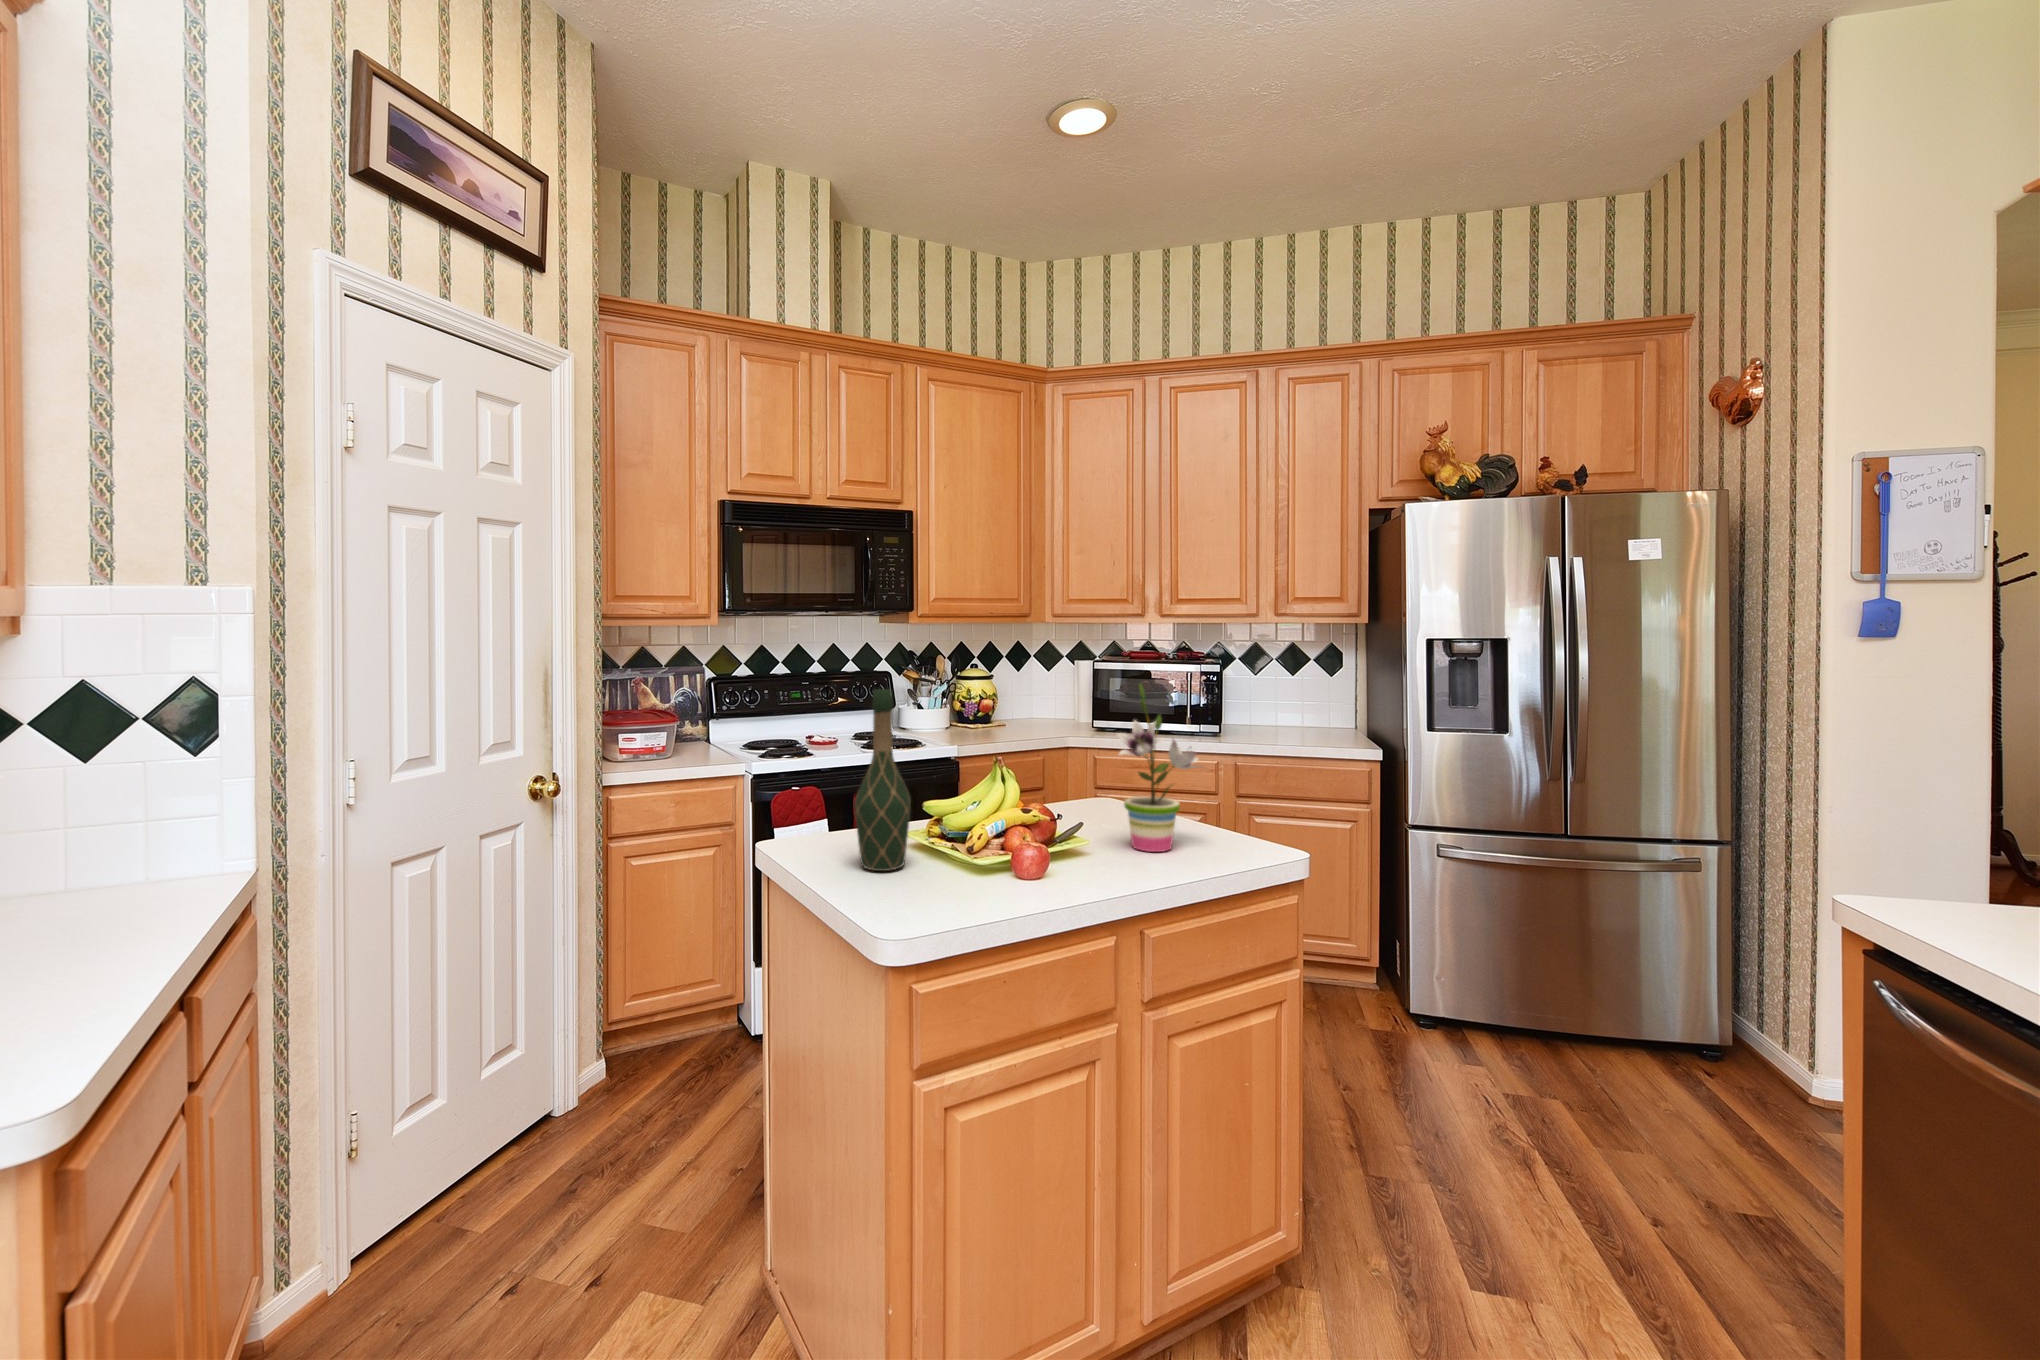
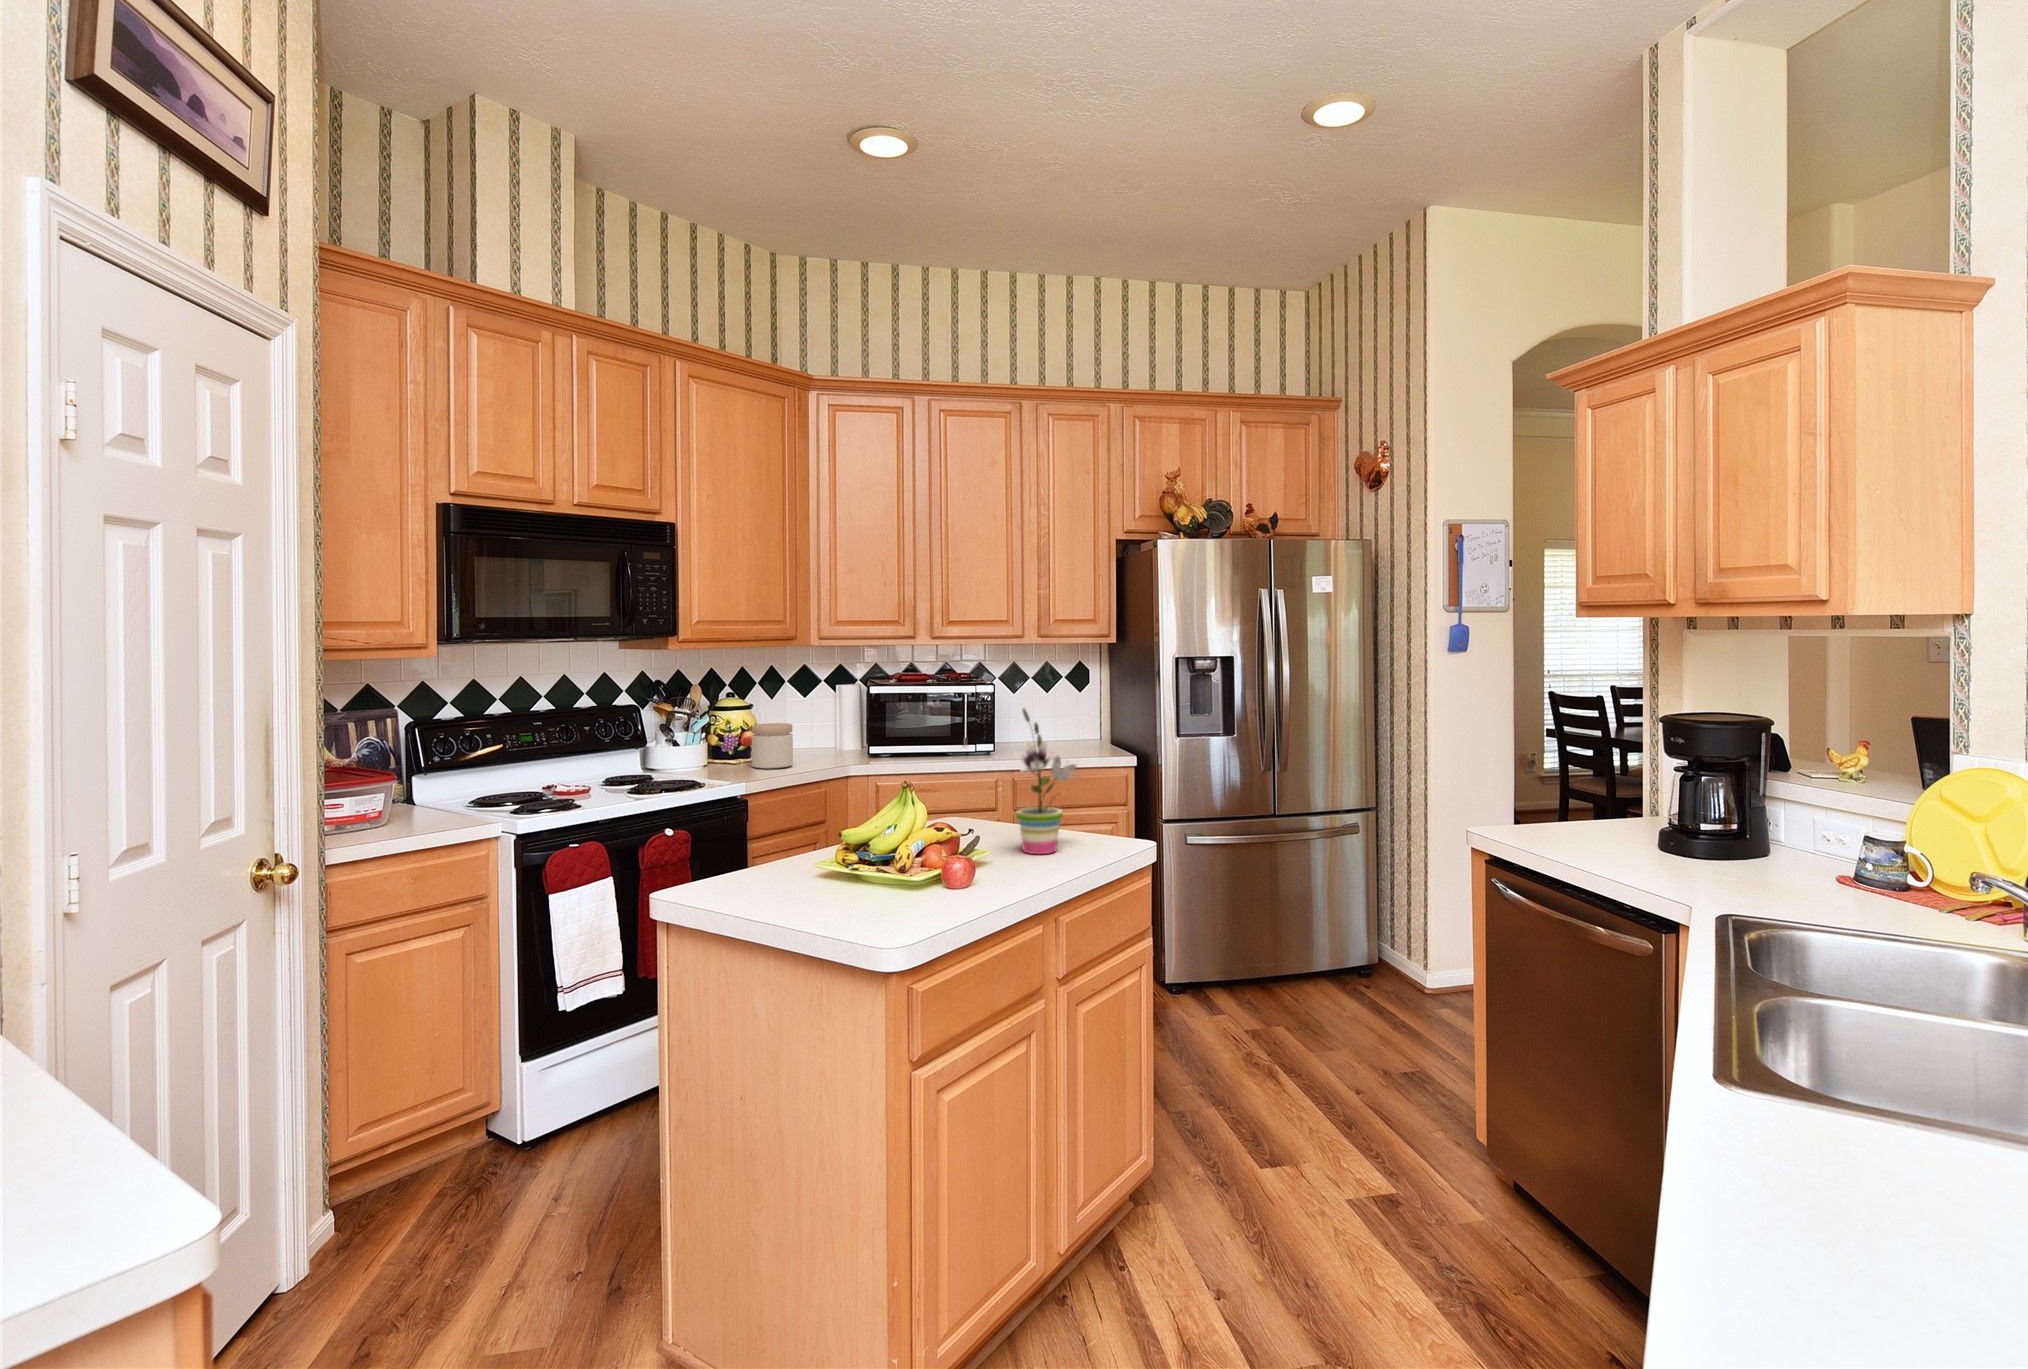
wine bottle: present [854,689,911,871] -> none [799,724,855,897]
jar: none [983,694,1020,736] -> present [752,723,793,769]

